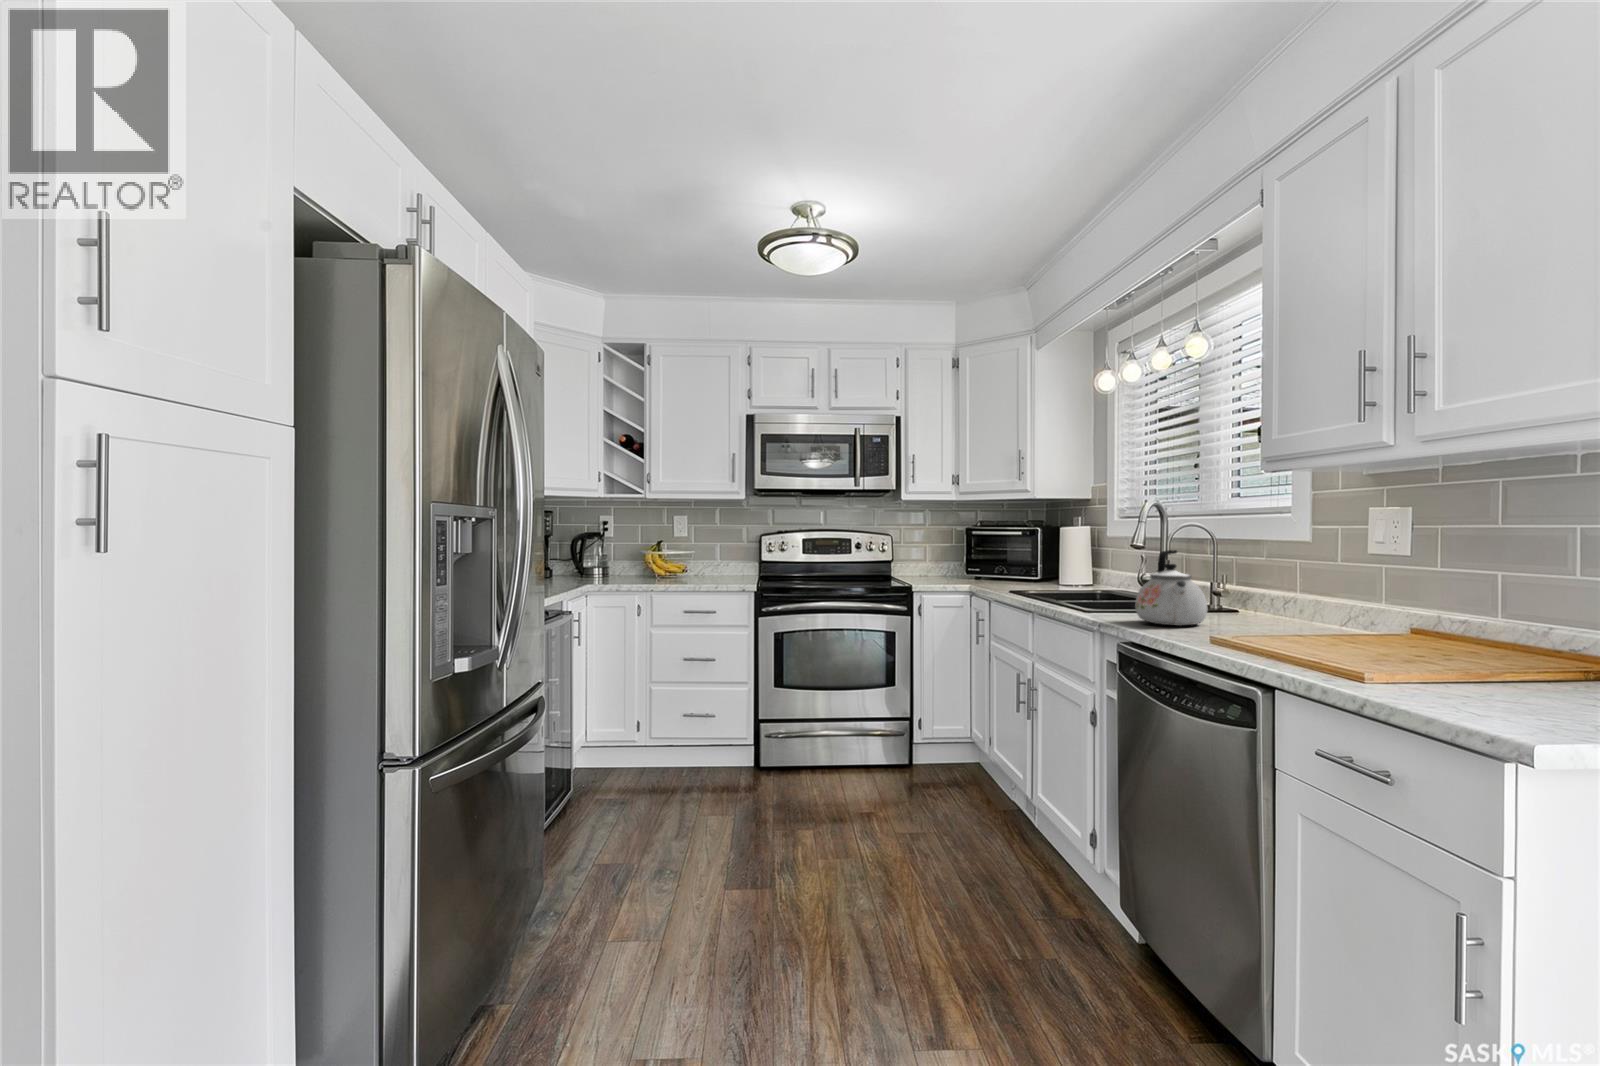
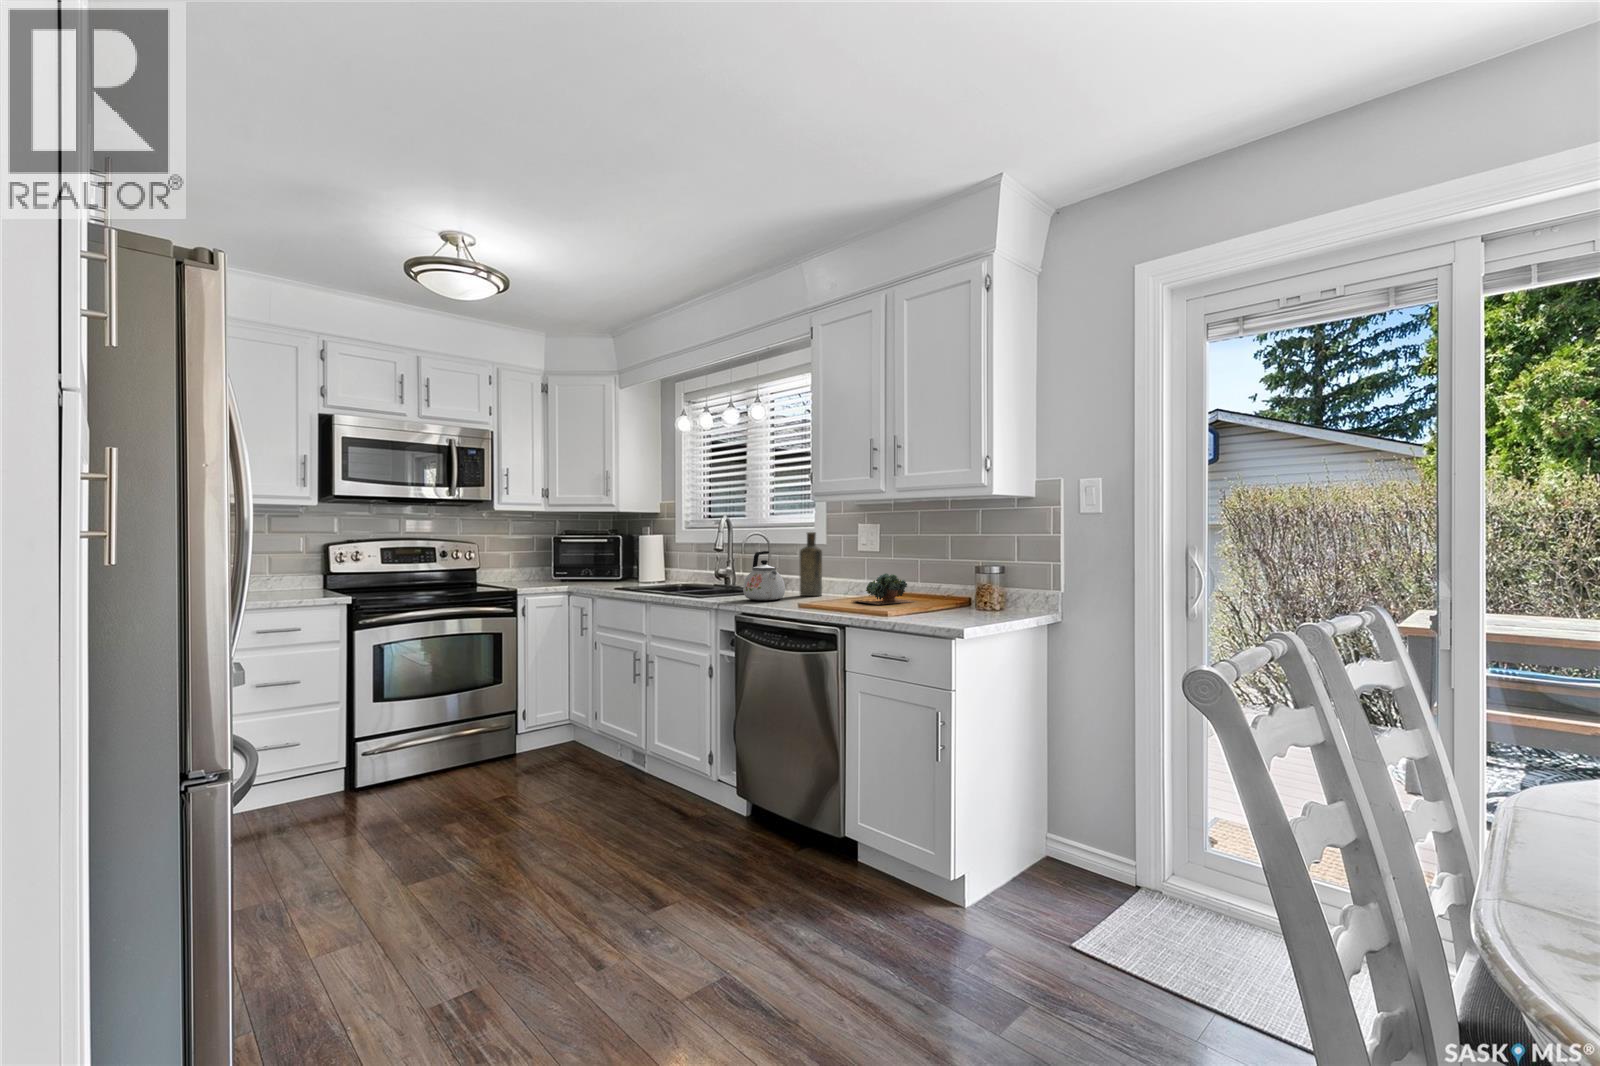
bottle: none [1246,520,1287,625] -> present [800,532,822,596]
succulent plant: none [1319,596,1489,658] -> present [853,573,917,605]

